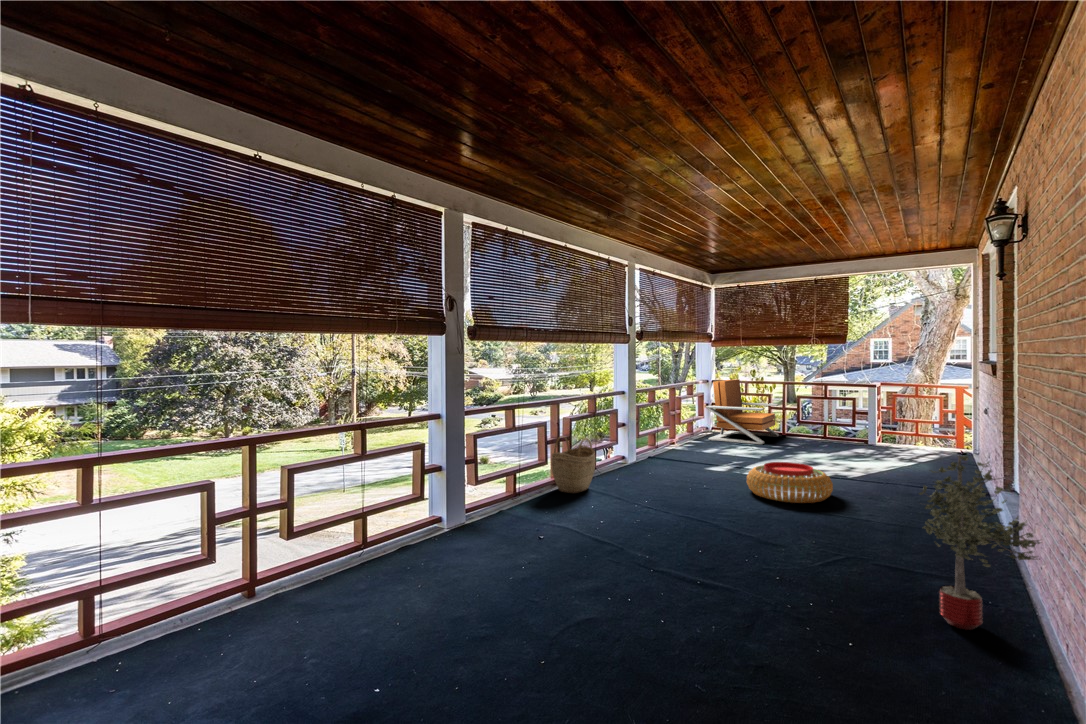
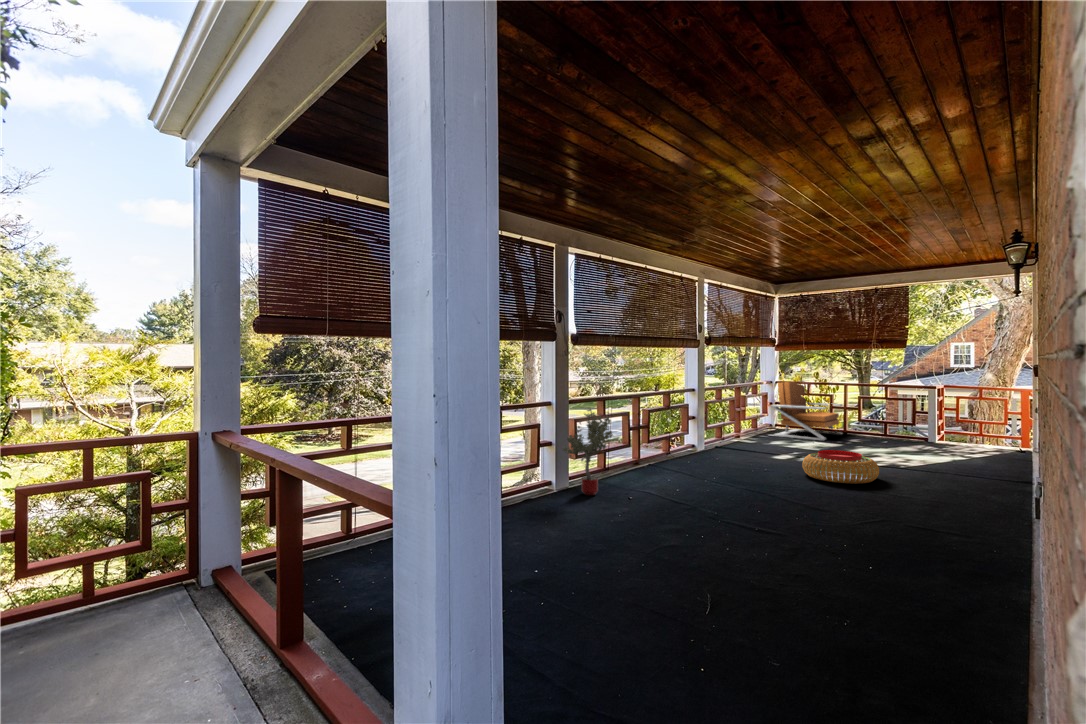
woven basket: present [551,436,595,493] -> none [633,424,670,471]
potted tree: present [919,456,1040,630] -> present [563,409,613,495]

